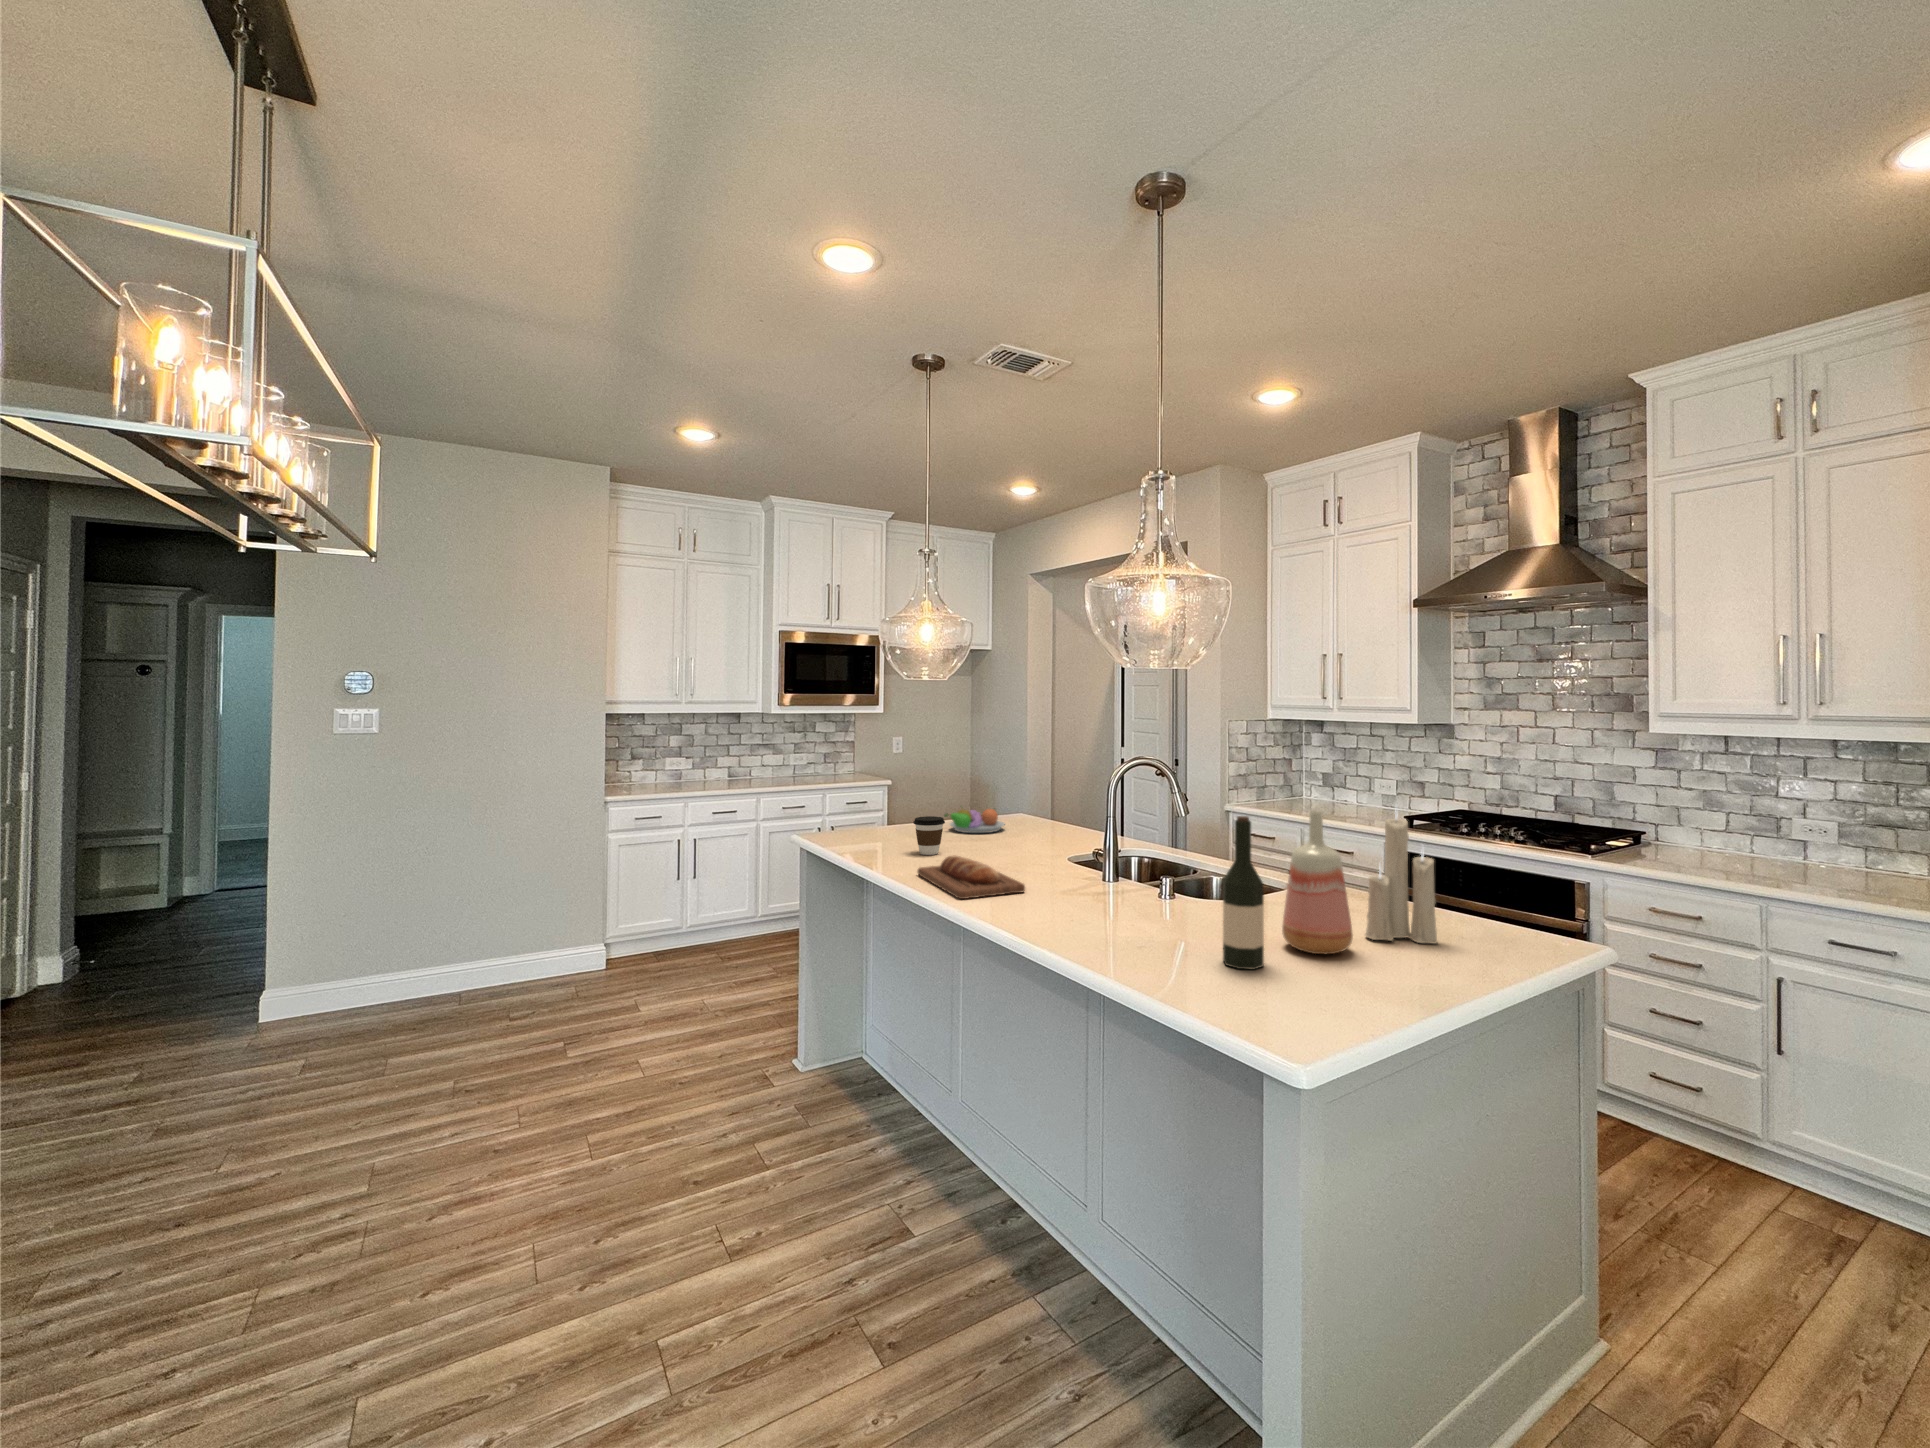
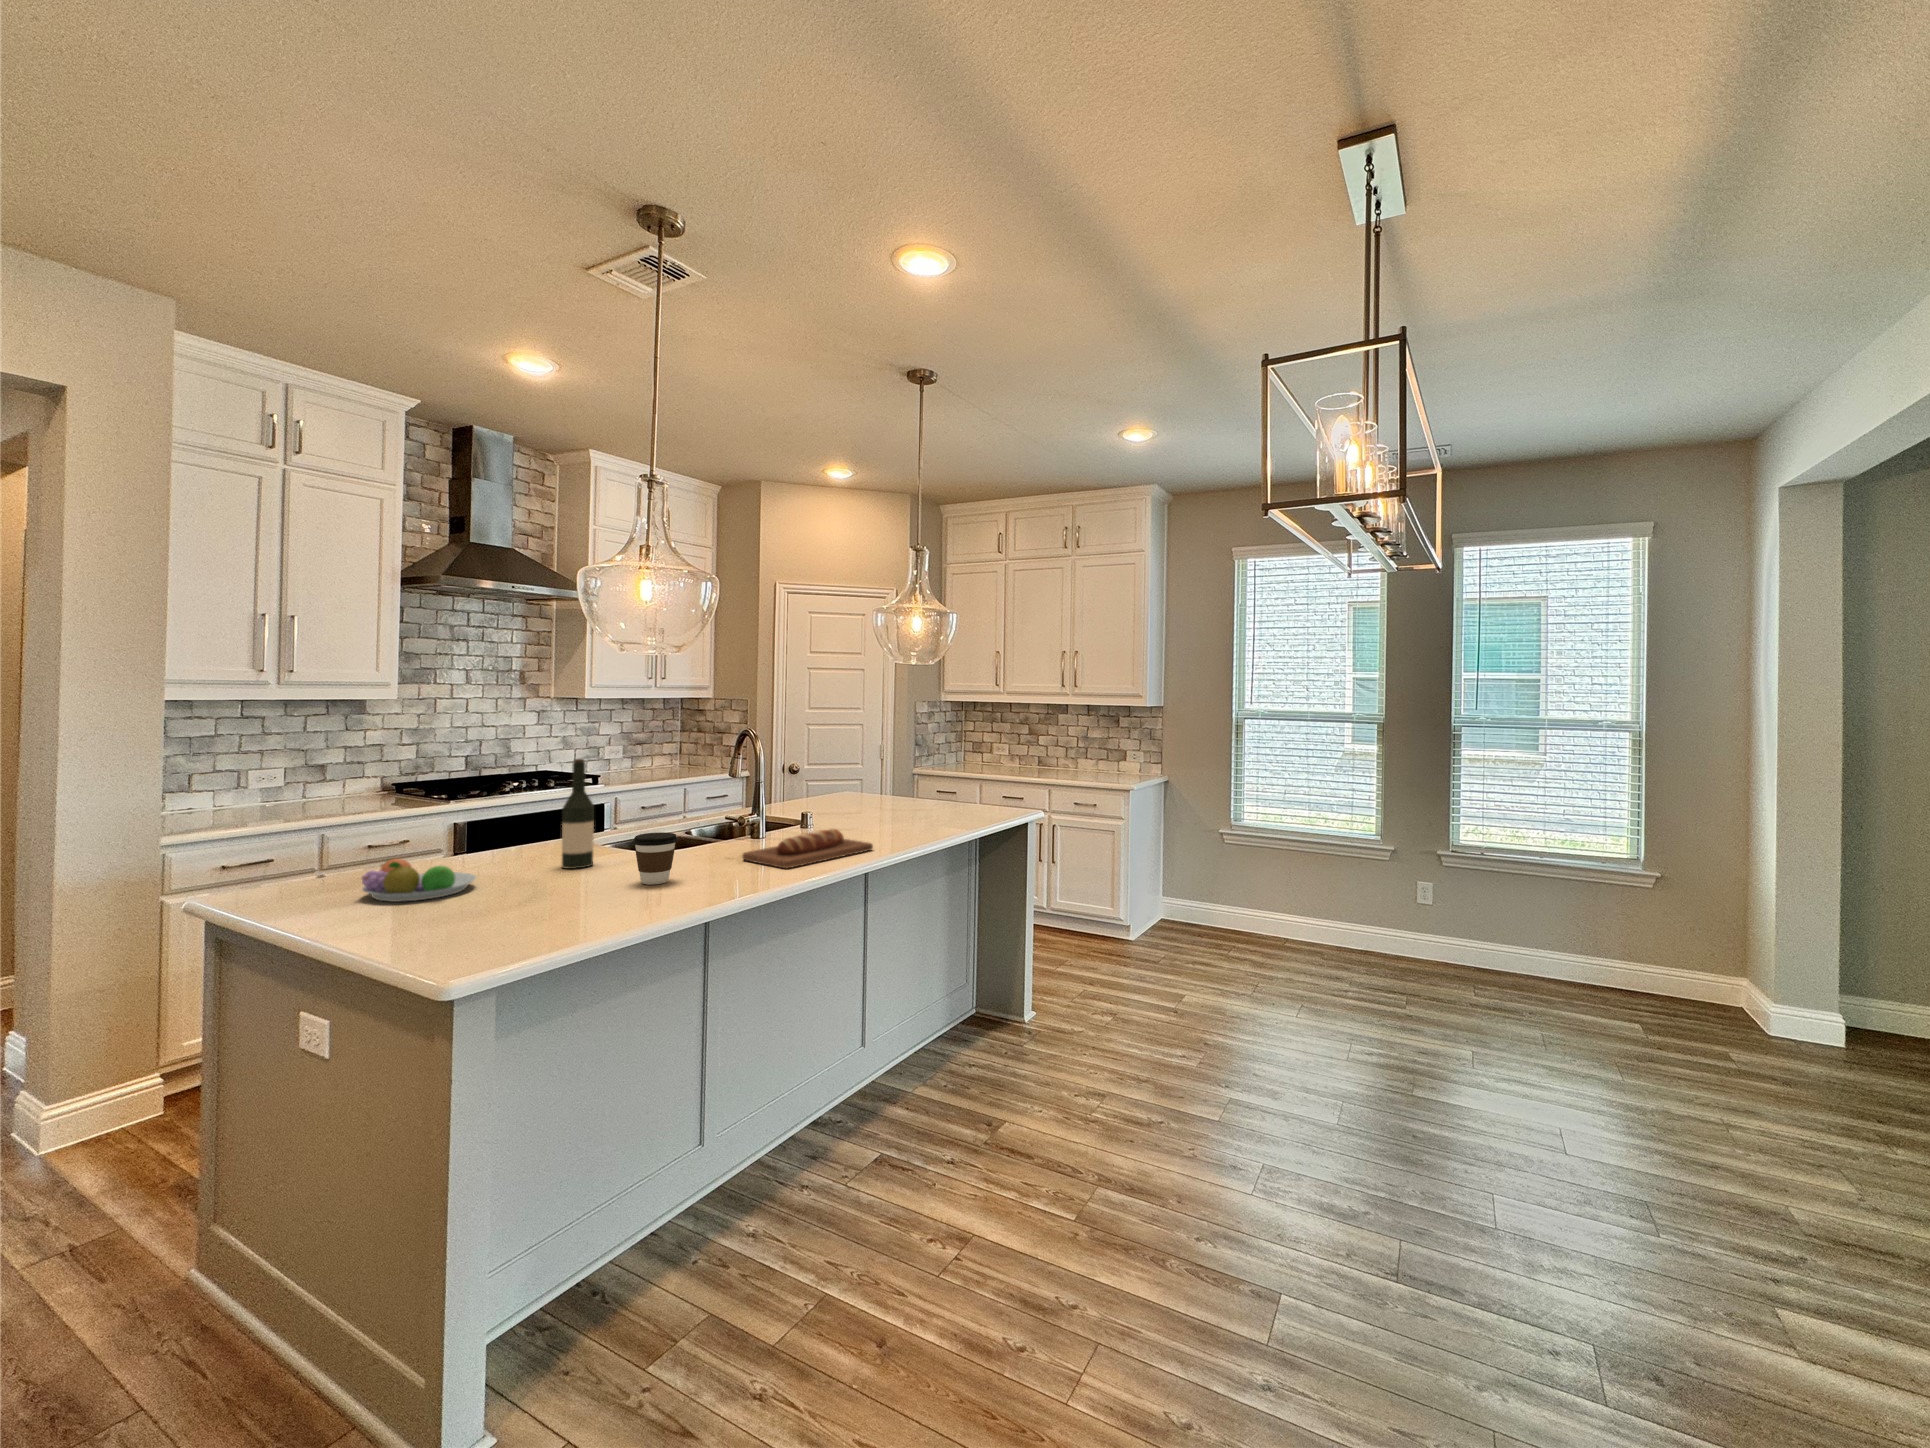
vase: present [1282,811,1353,954] -> none [887,737,922,808]
candle: present [1365,813,1437,944] -> none [859,729,880,804]
wine bottle: present [1223,816,1264,969] -> present [562,759,594,869]

